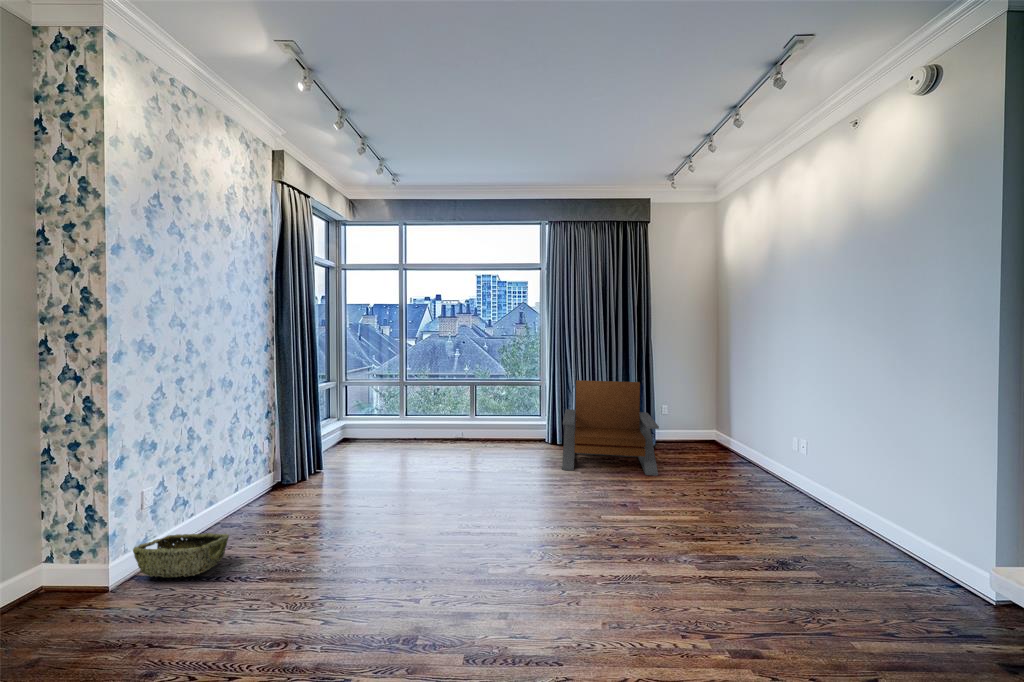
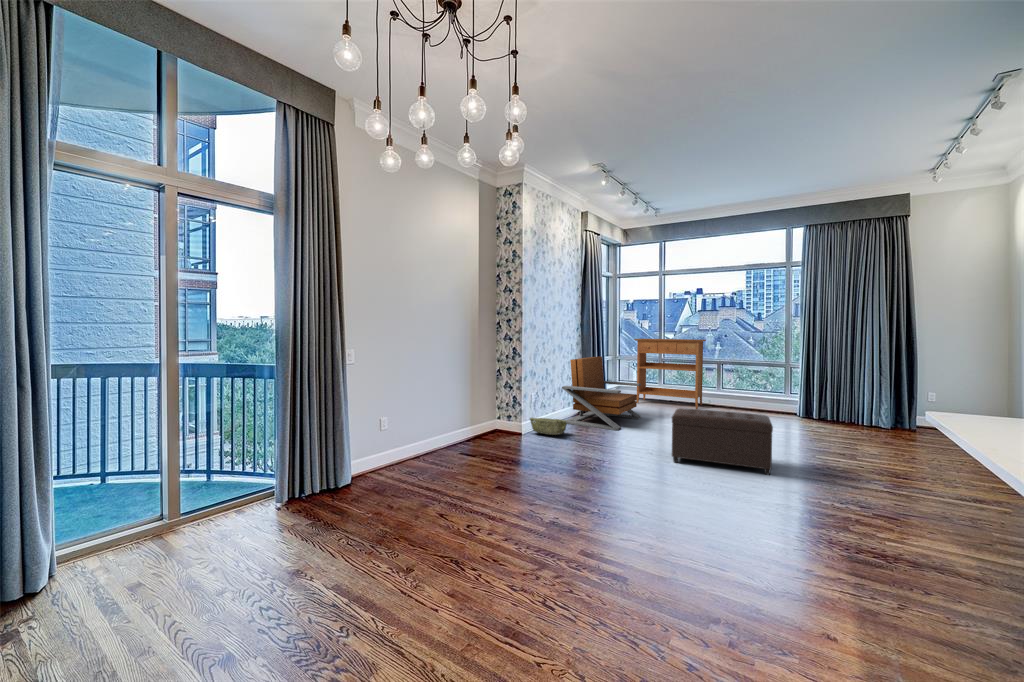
console table: none [363,355,458,448] -> present [634,339,706,409]
lounge chair: present [562,380,659,476] -> present [562,356,641,430]
ottoman: none [433,487,589,606] -> present [672,408,773,475]

